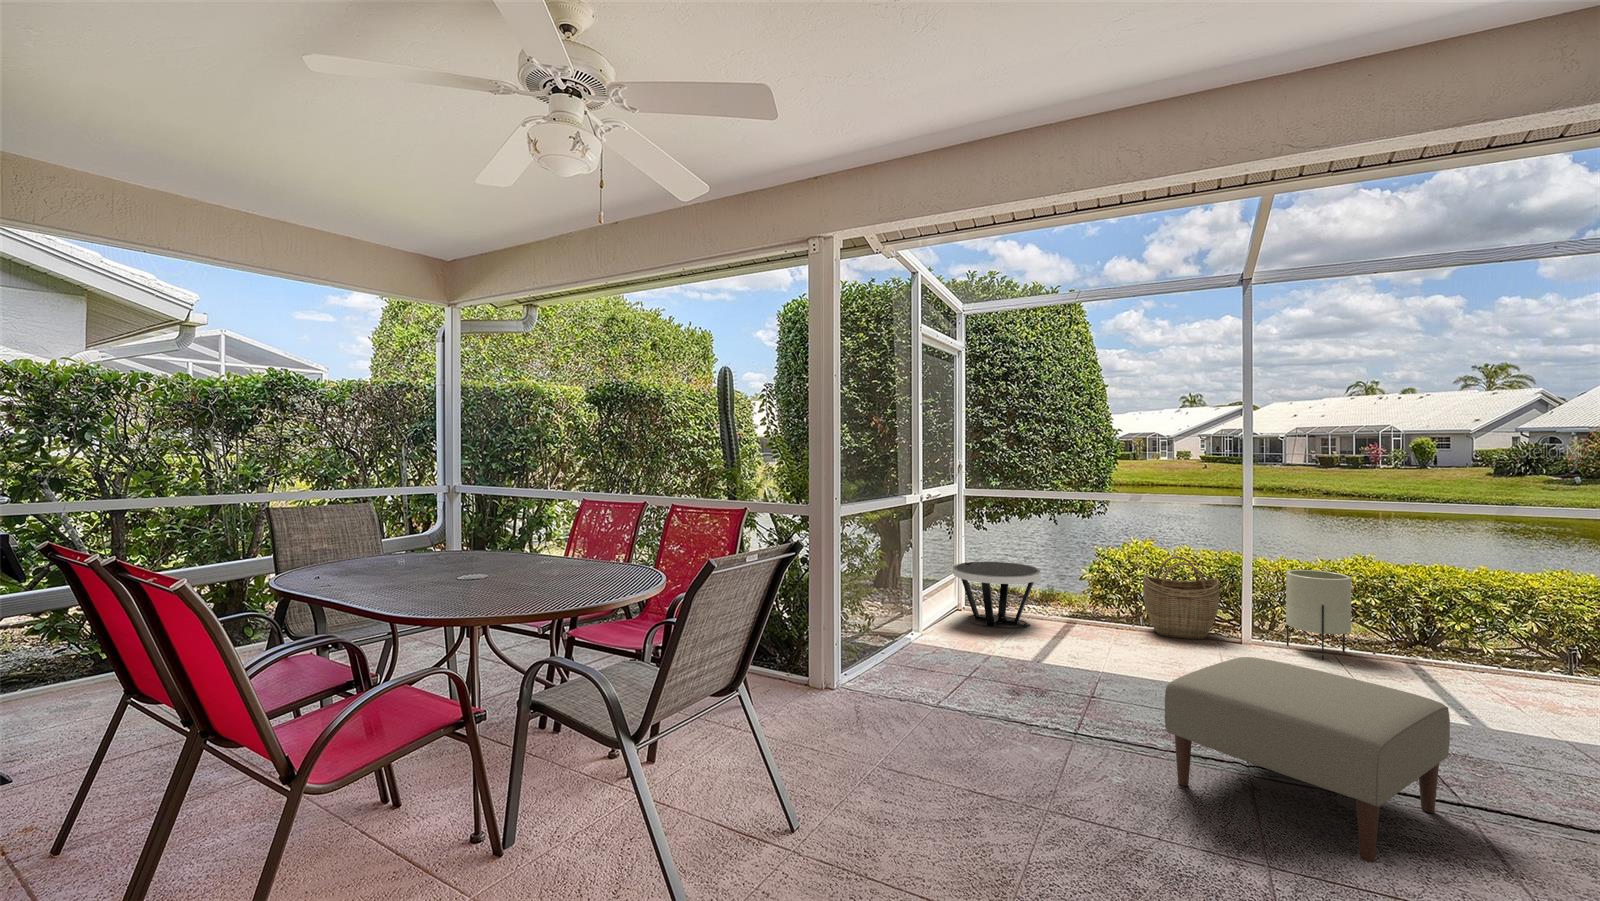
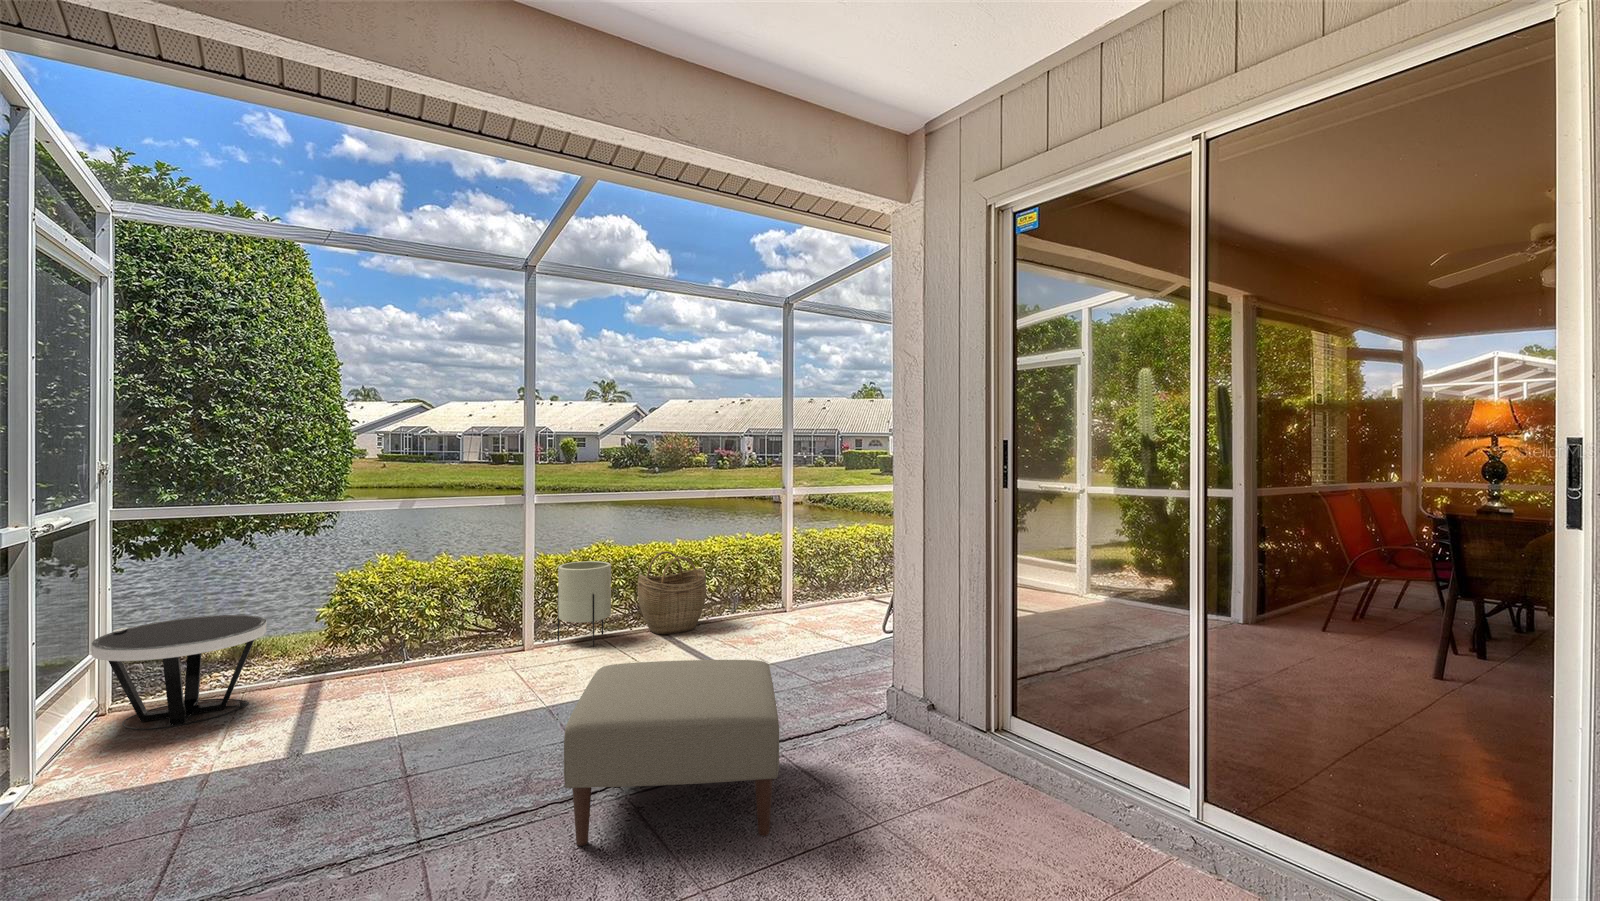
woven basket: present [1143,556,1220,639] -> present [638,551,706,634]

